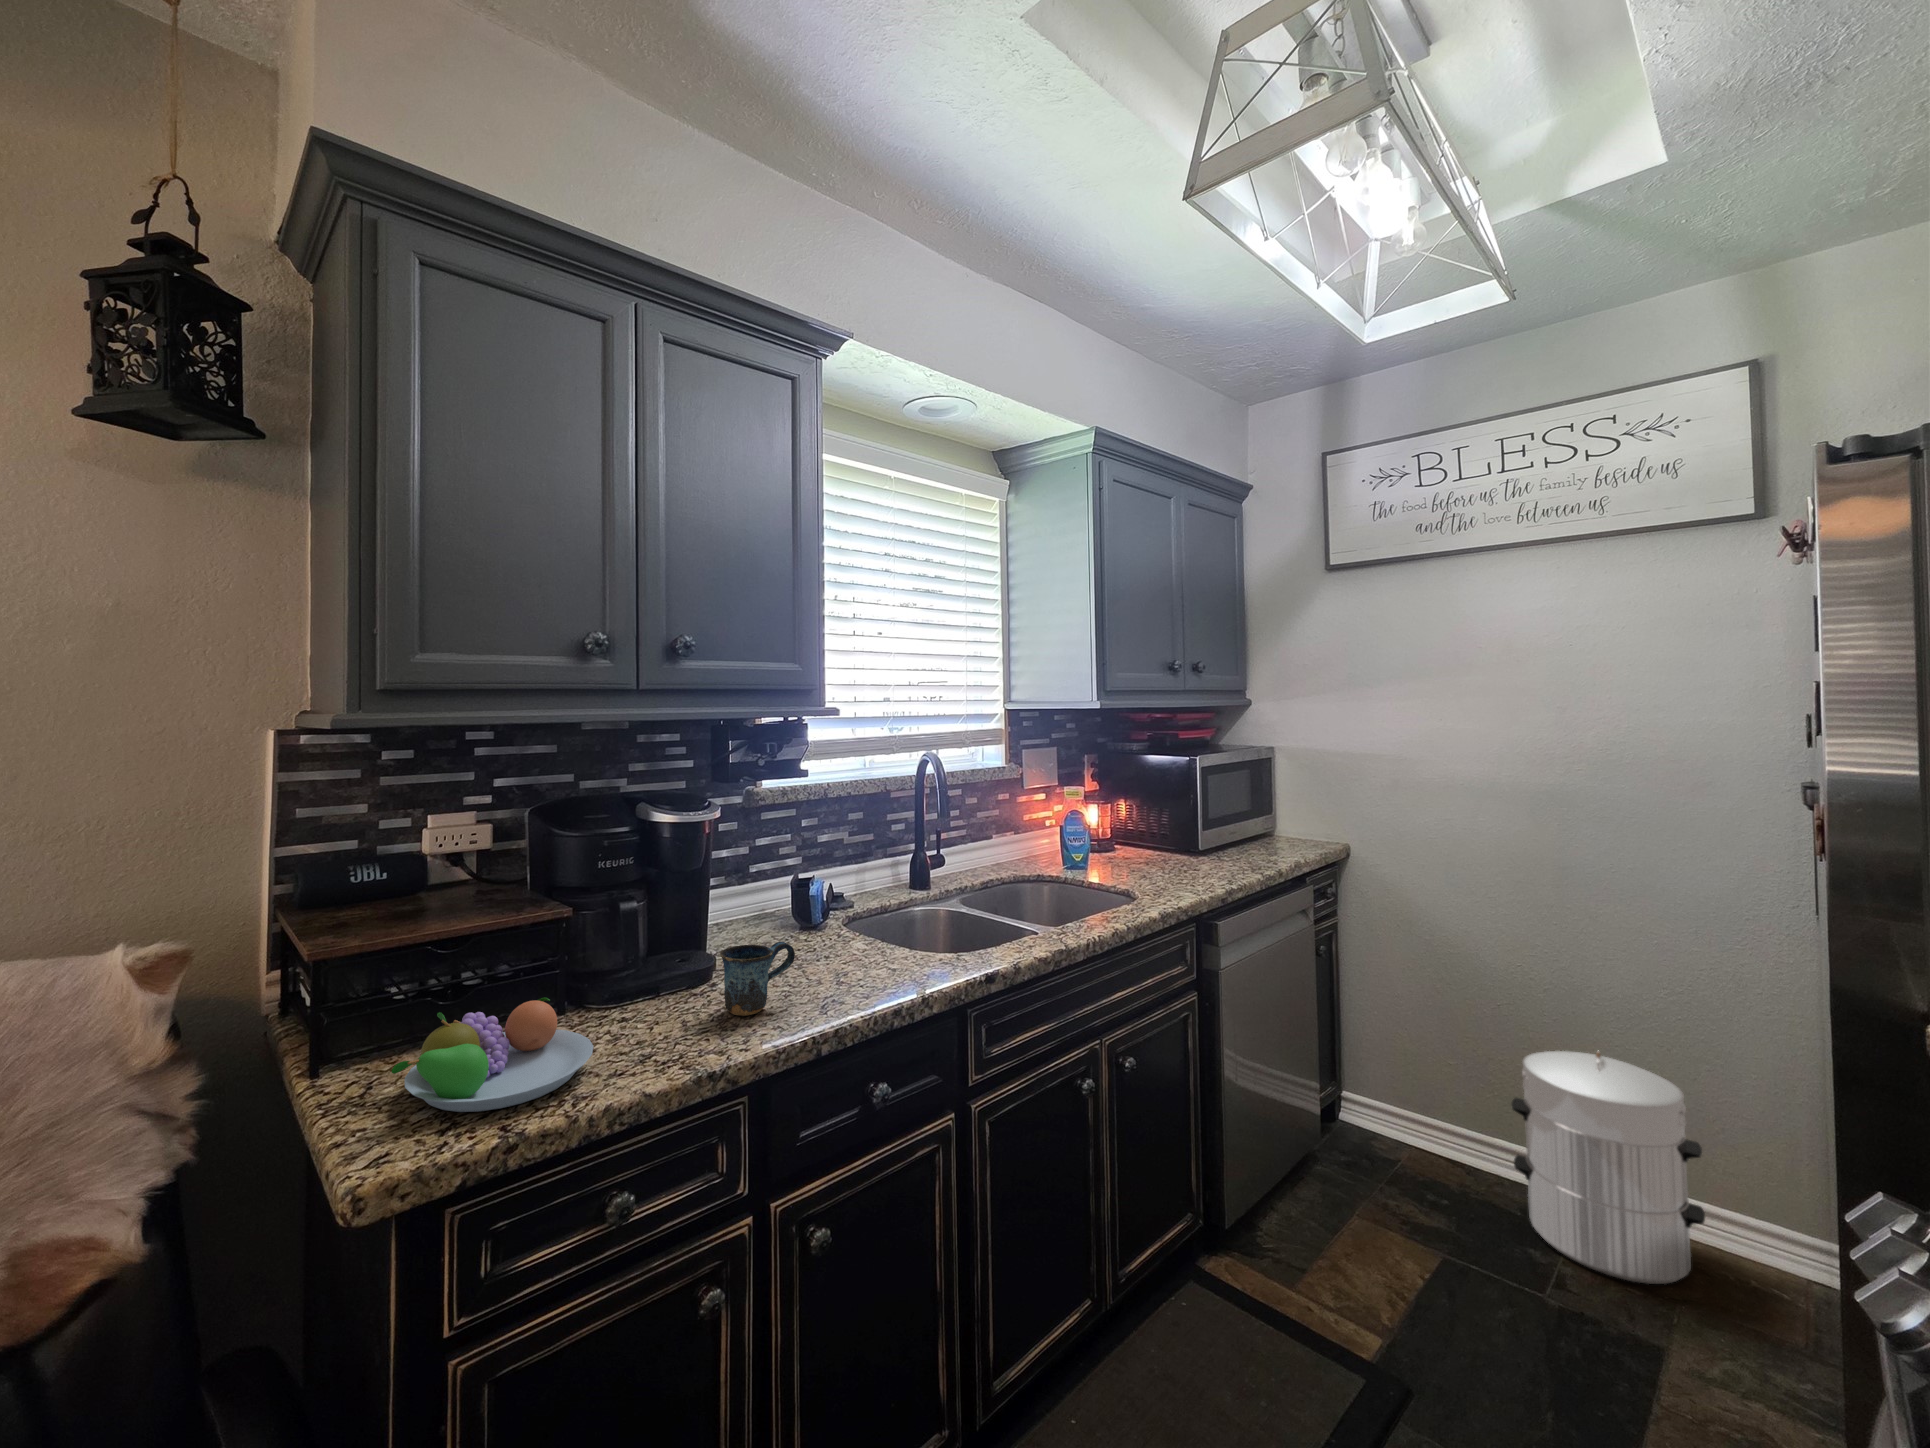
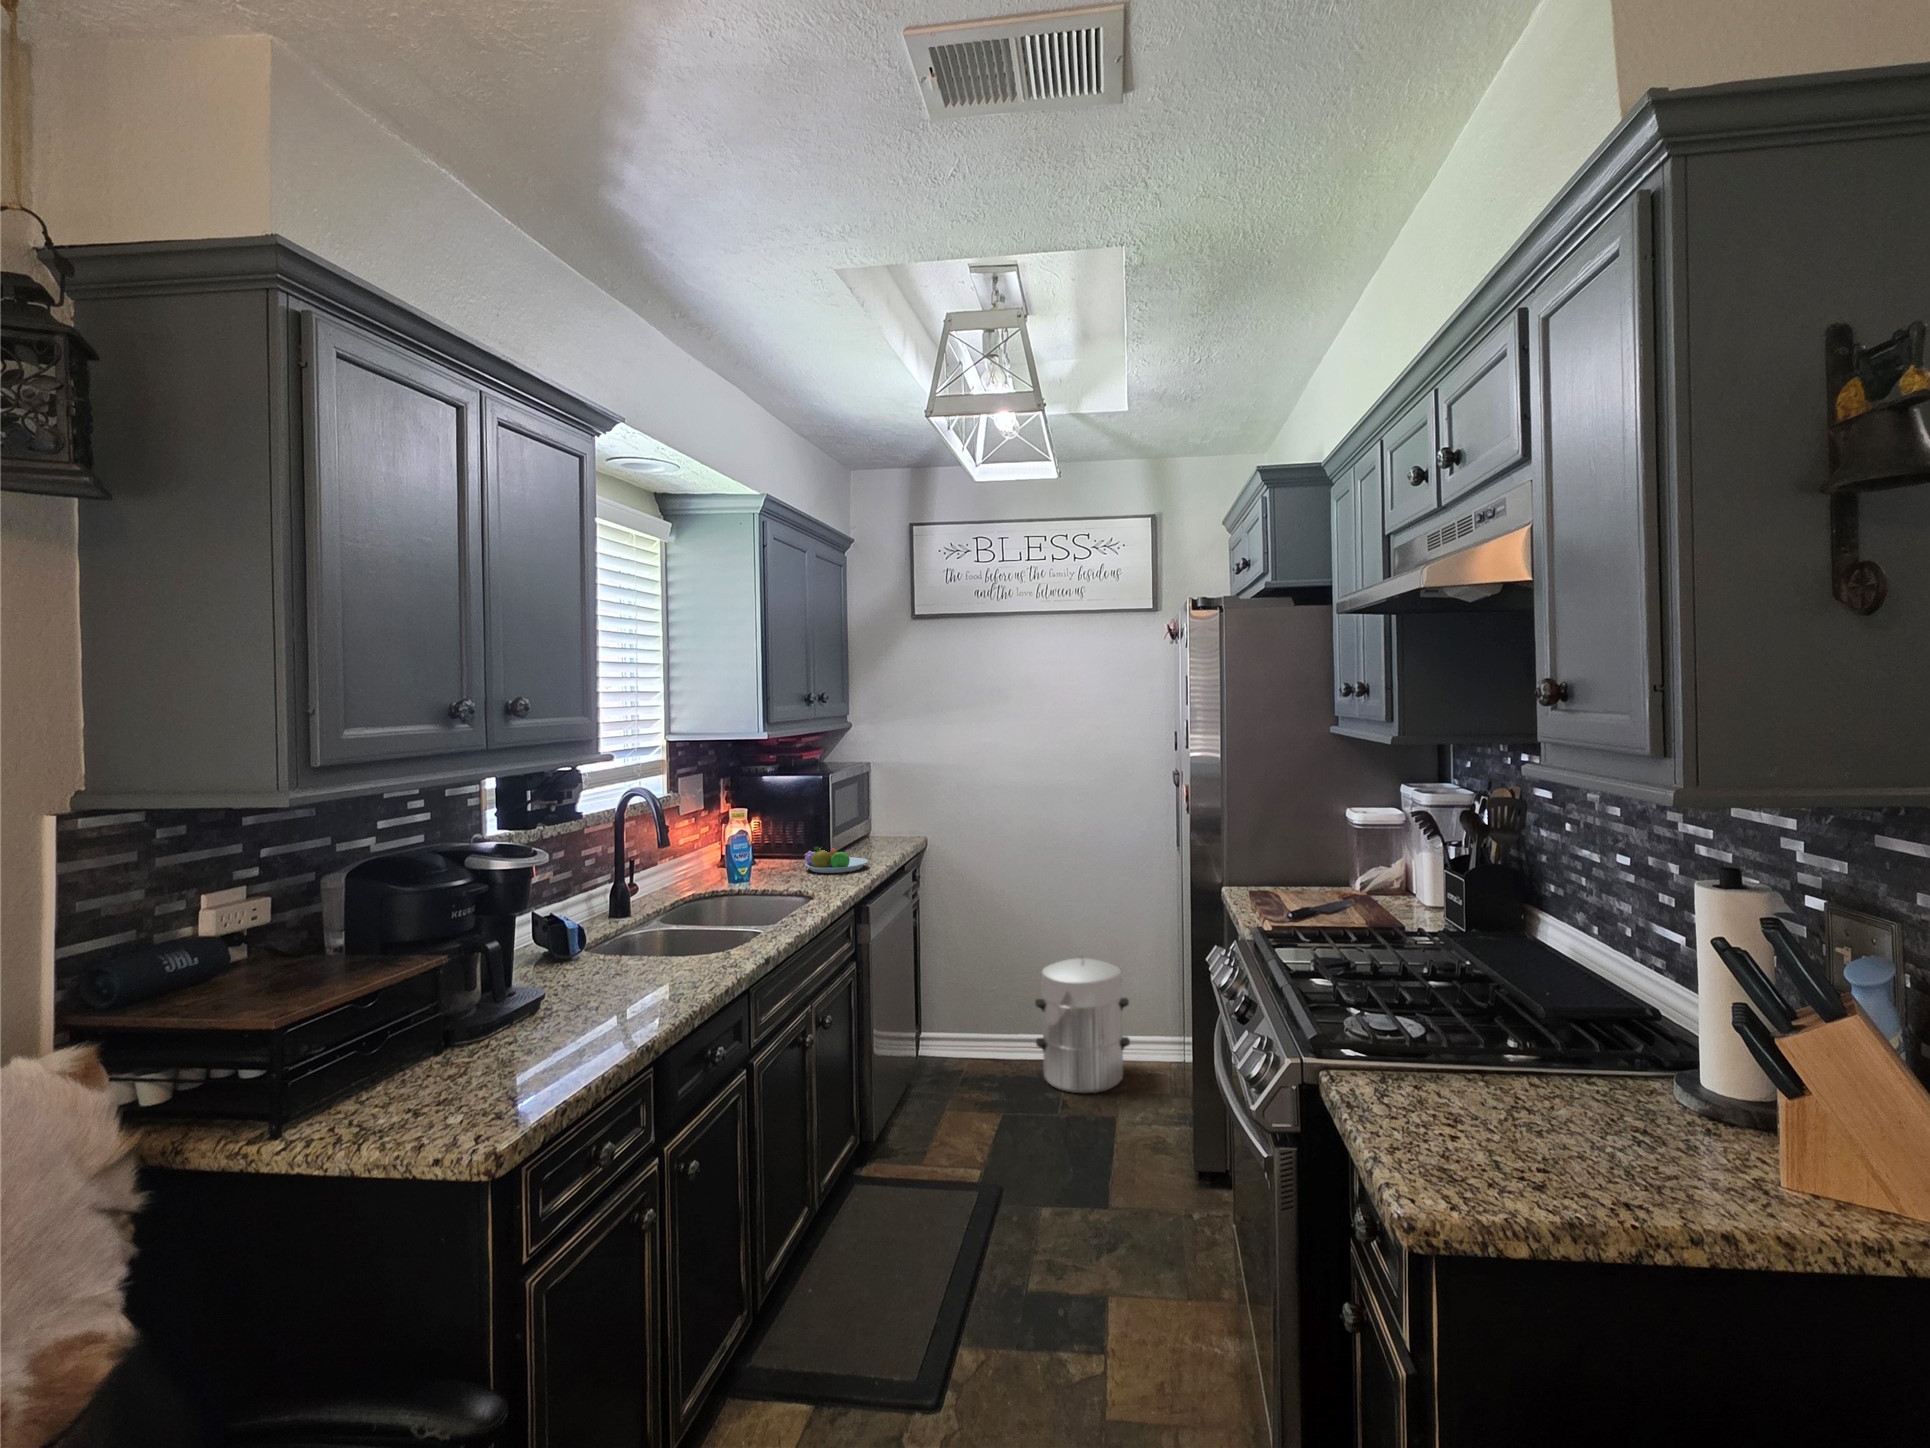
mug: present [720,942,795,1016] -> none [588,955,644,1018]
fruit bowl: present [392,998,593,1112] -> present [804,847,867,873]

